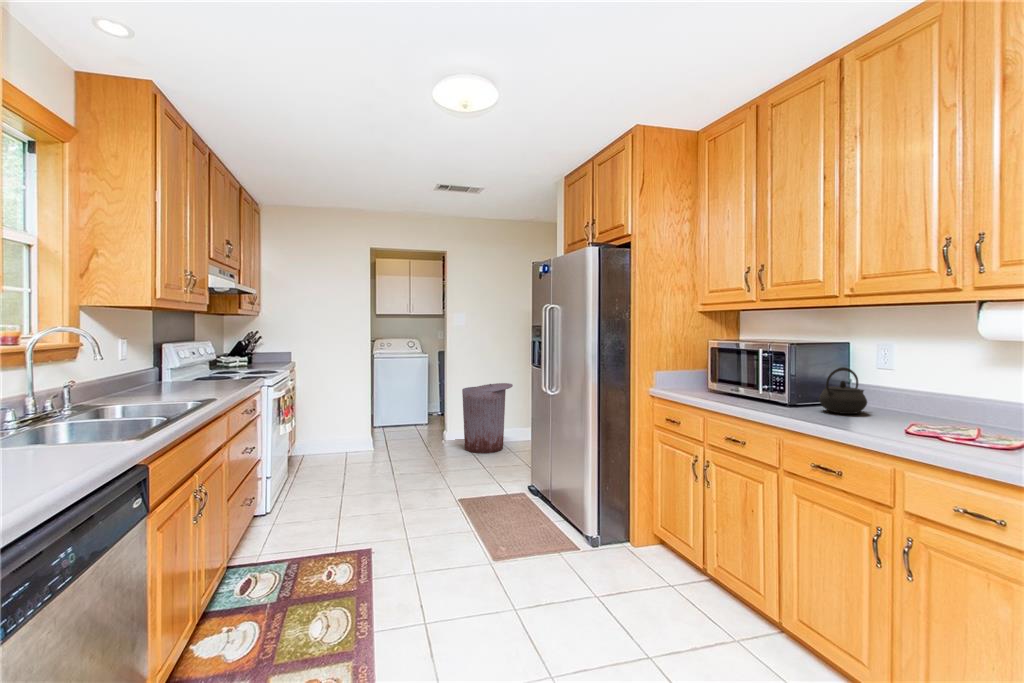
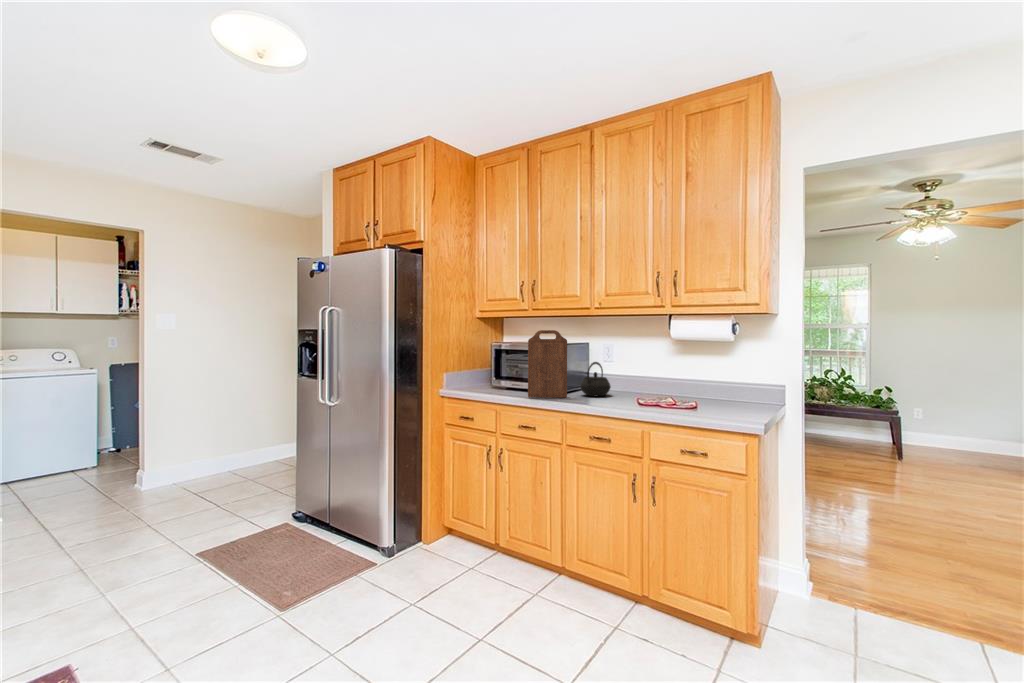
cutting board: none [741,326,797,411] -> present [528,330,567,398]
trash can: present [462,383,513,453] -> none [171,400,244,490]

